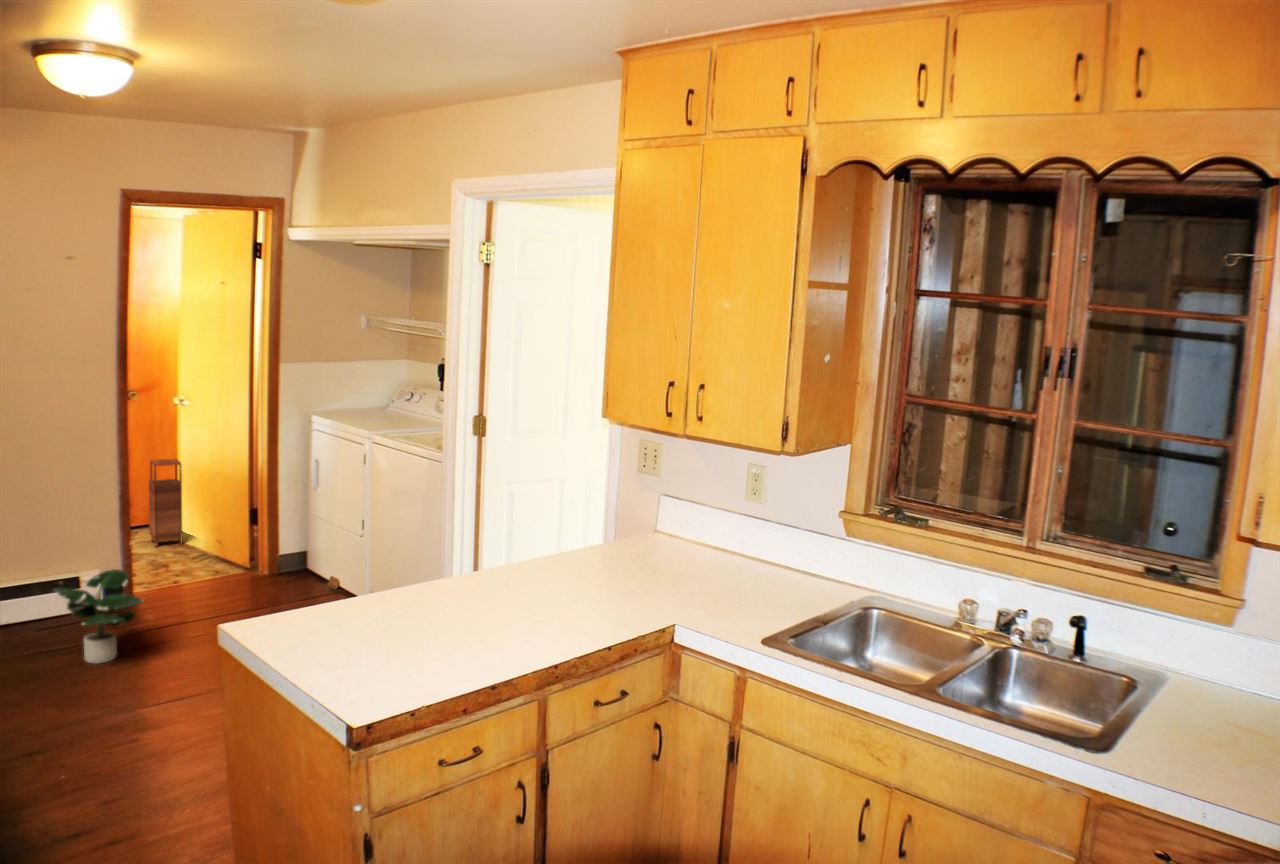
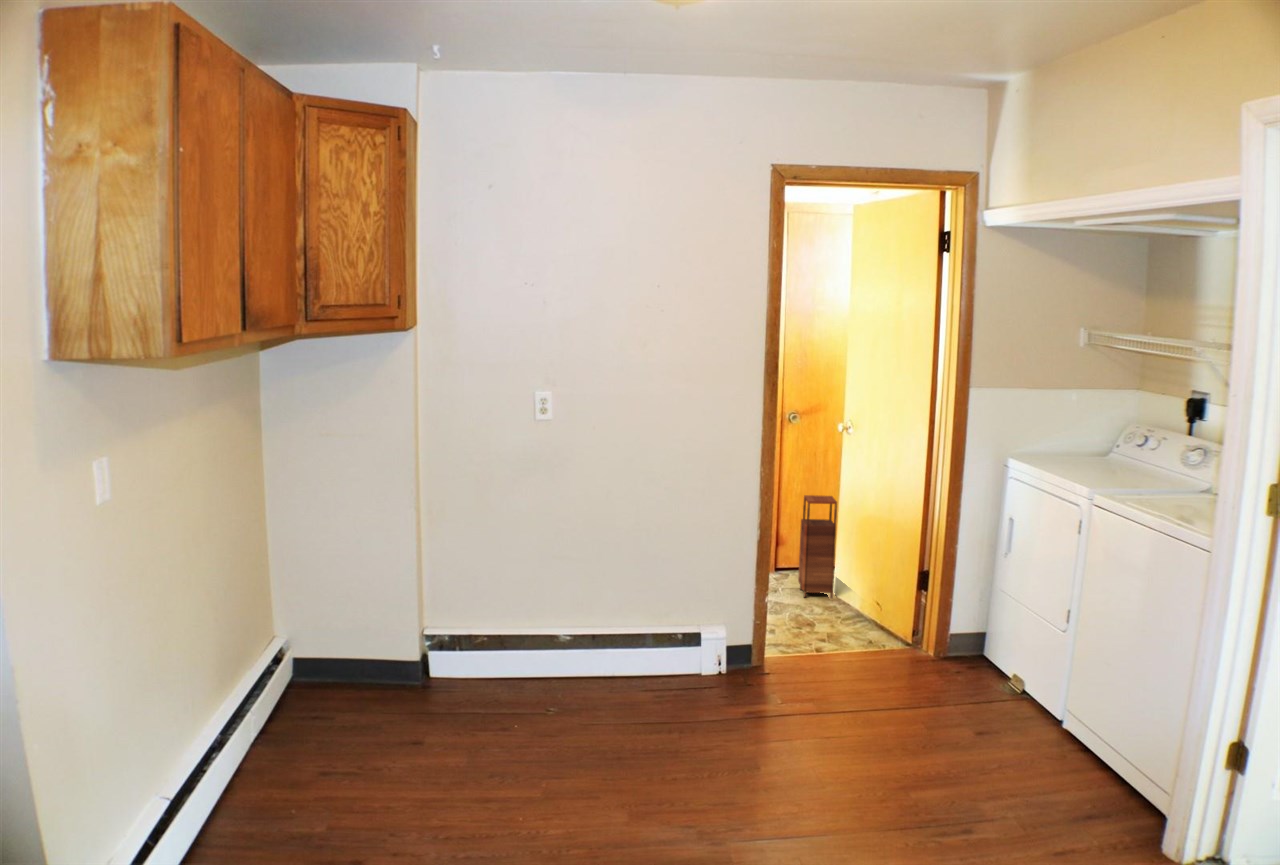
potted plant: present [54,569,143,664] -> none [694,633,789,747]

